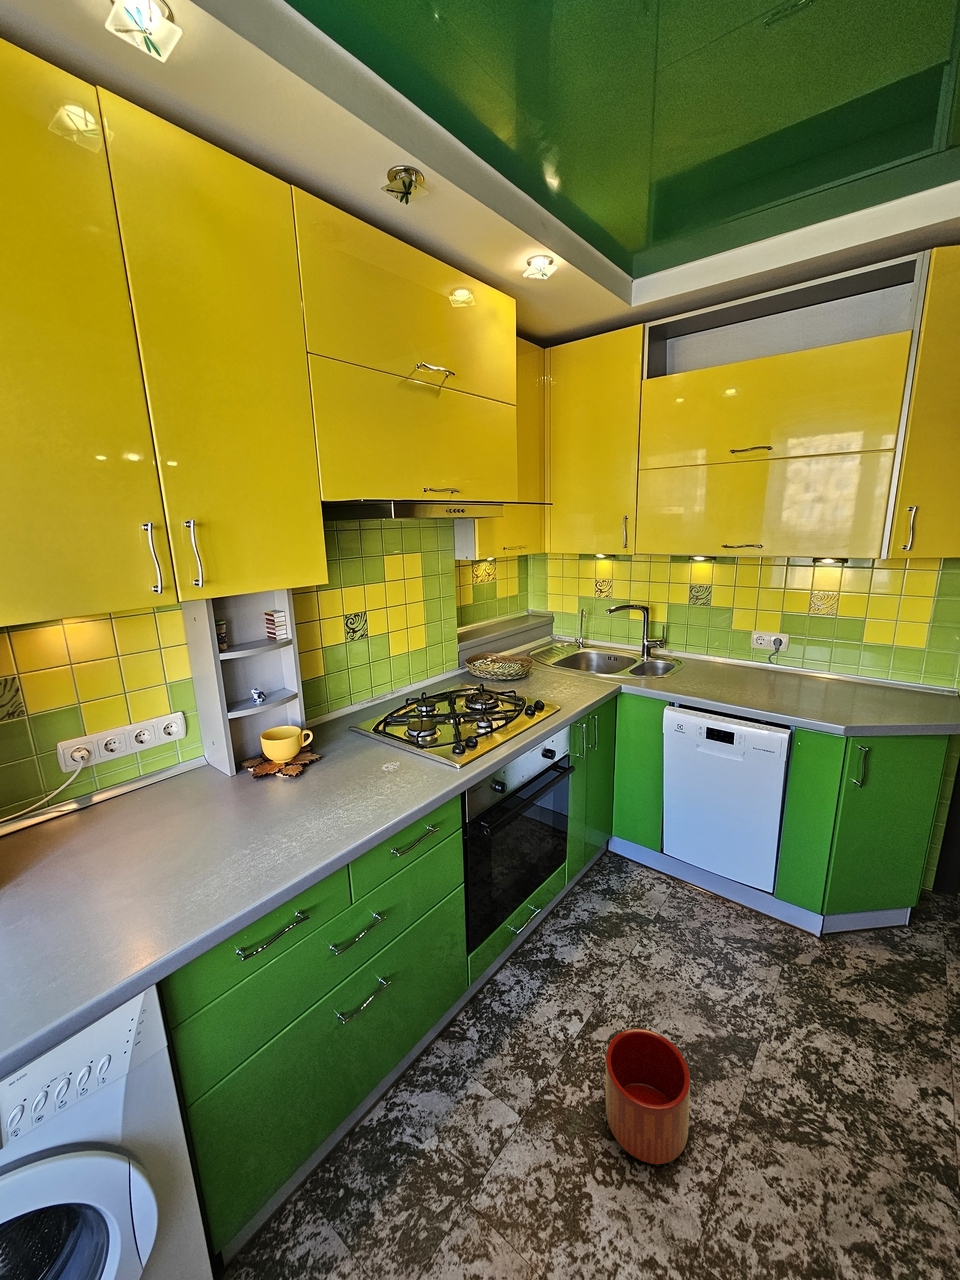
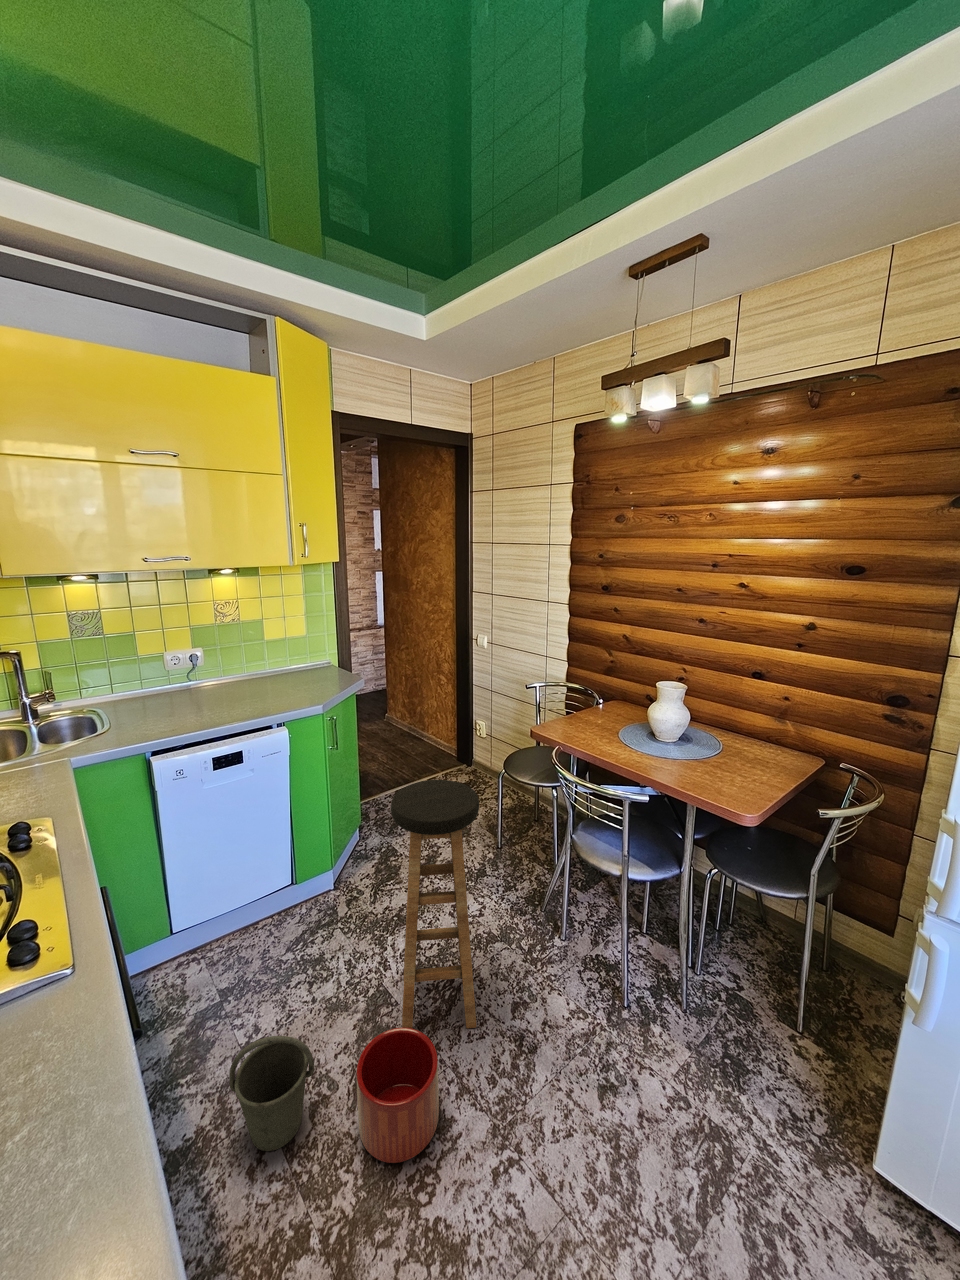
bar stool: none [721,843,885,1187] -> present [391,780,479,1028]
bucket: none [568,933,624,1031] -> present [229,1036,314,1151]

